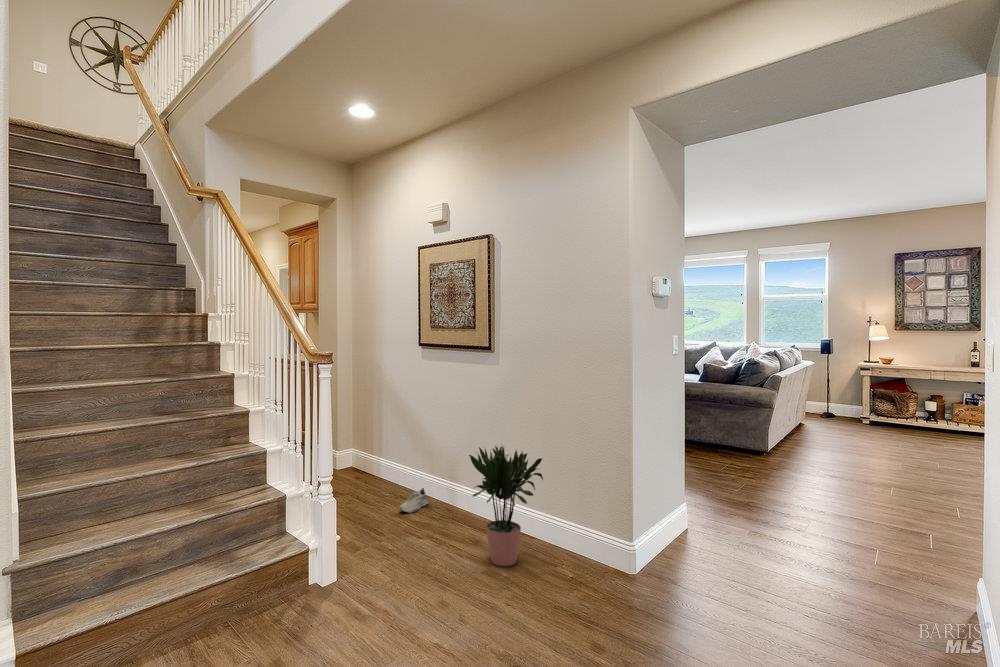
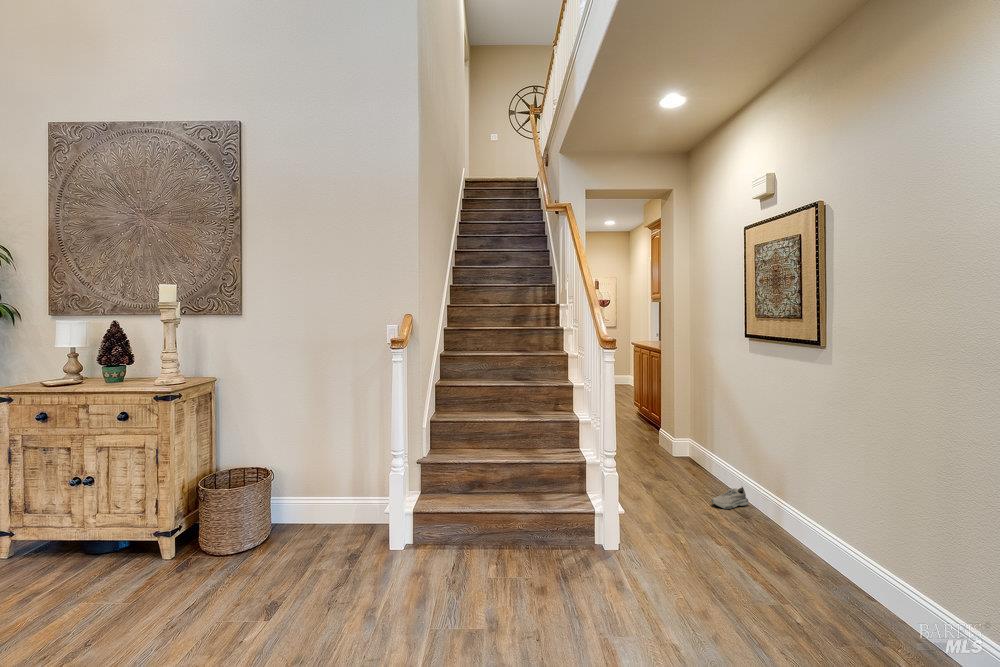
potted plant: present [469,446,543,566] -> none [759,450,879,604]

